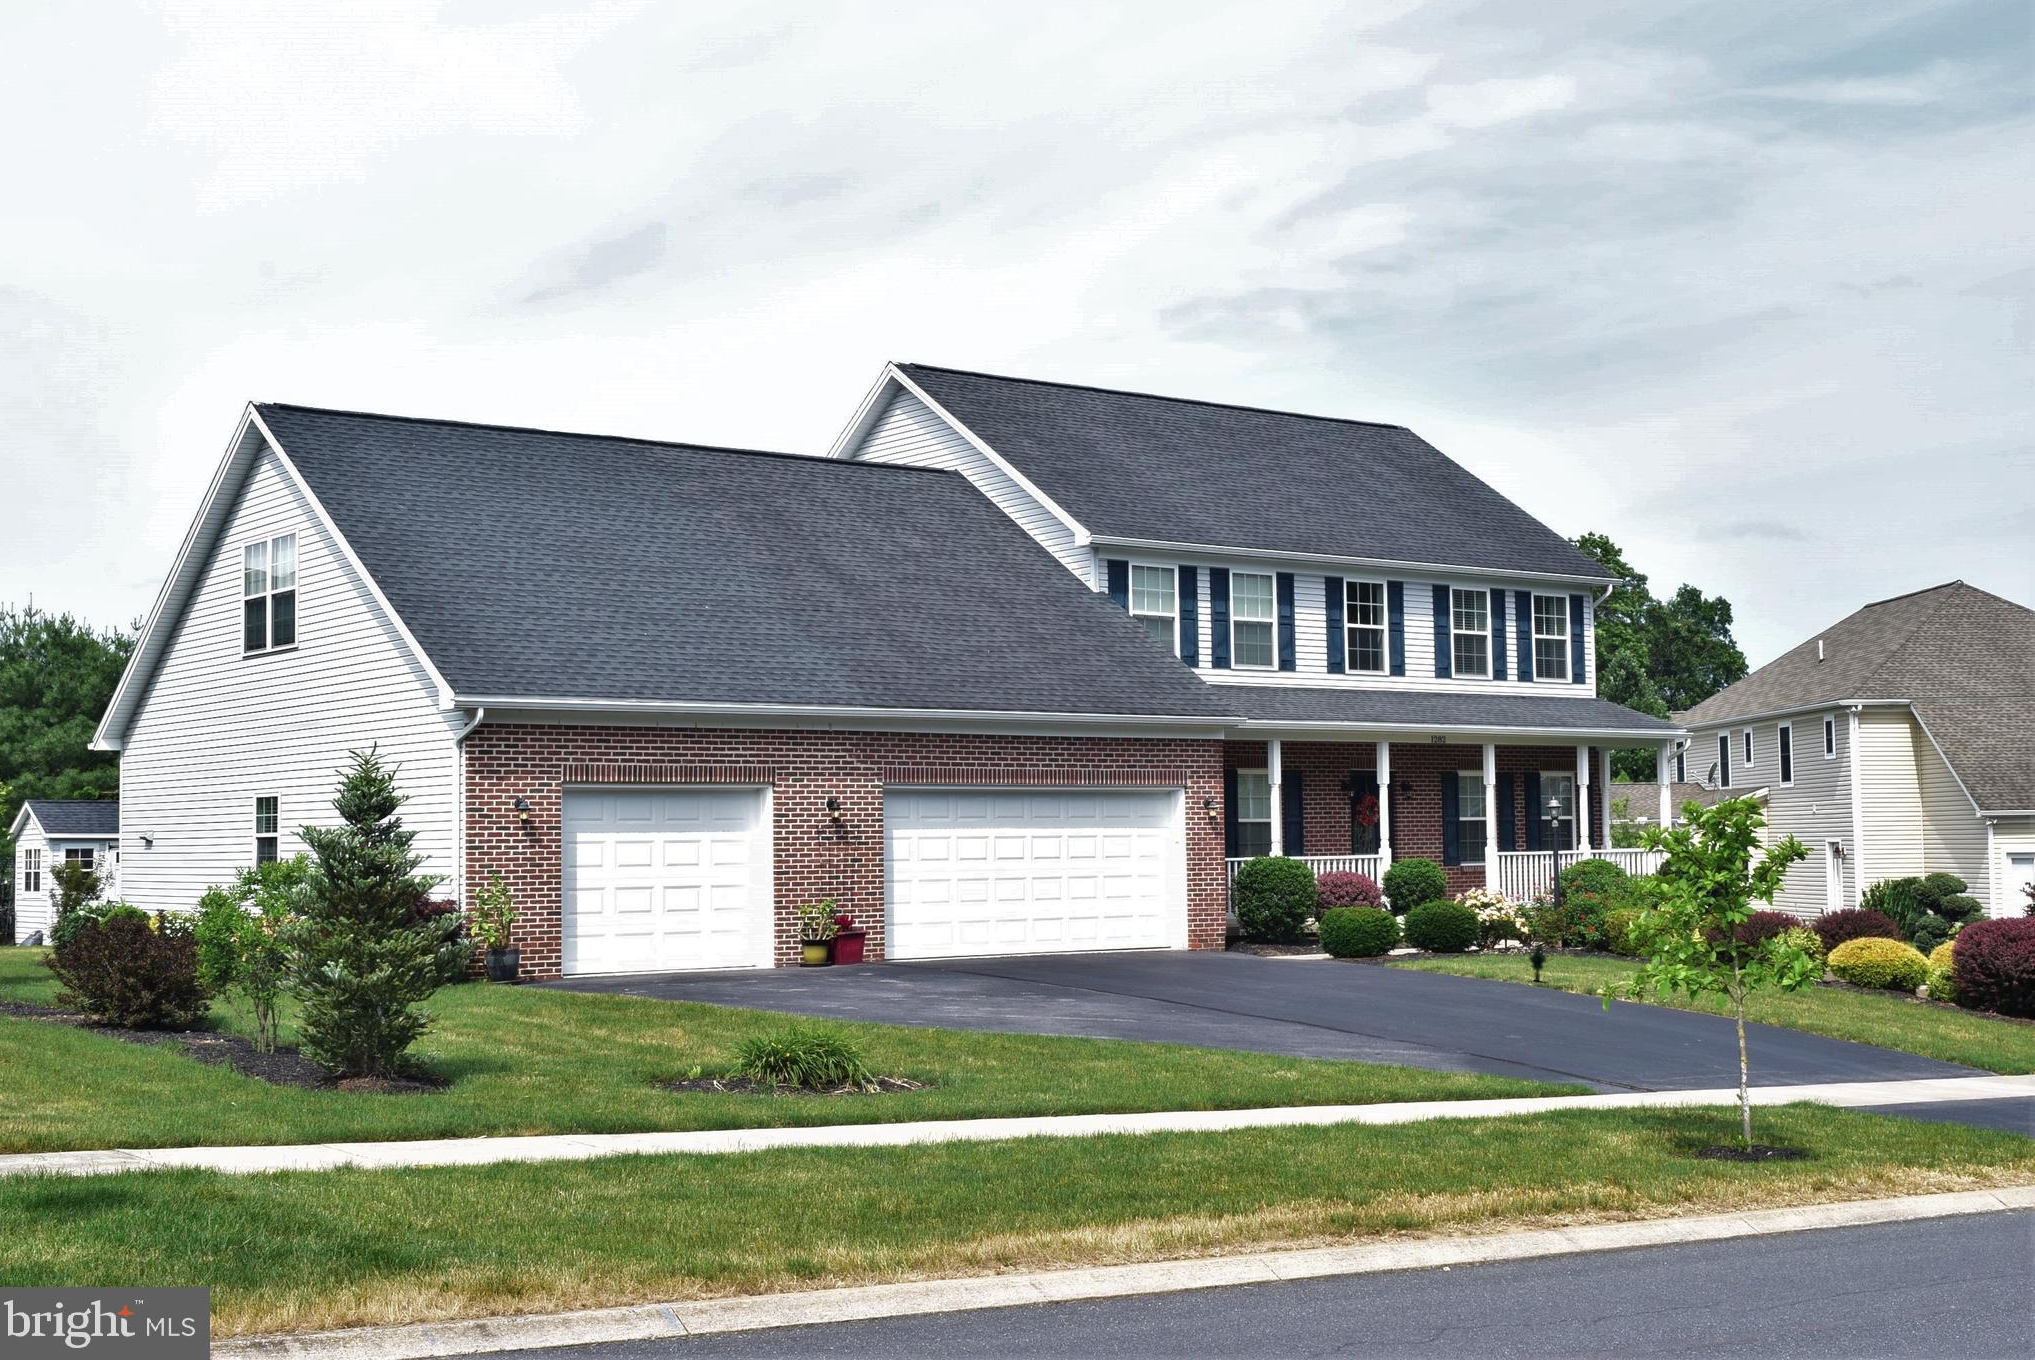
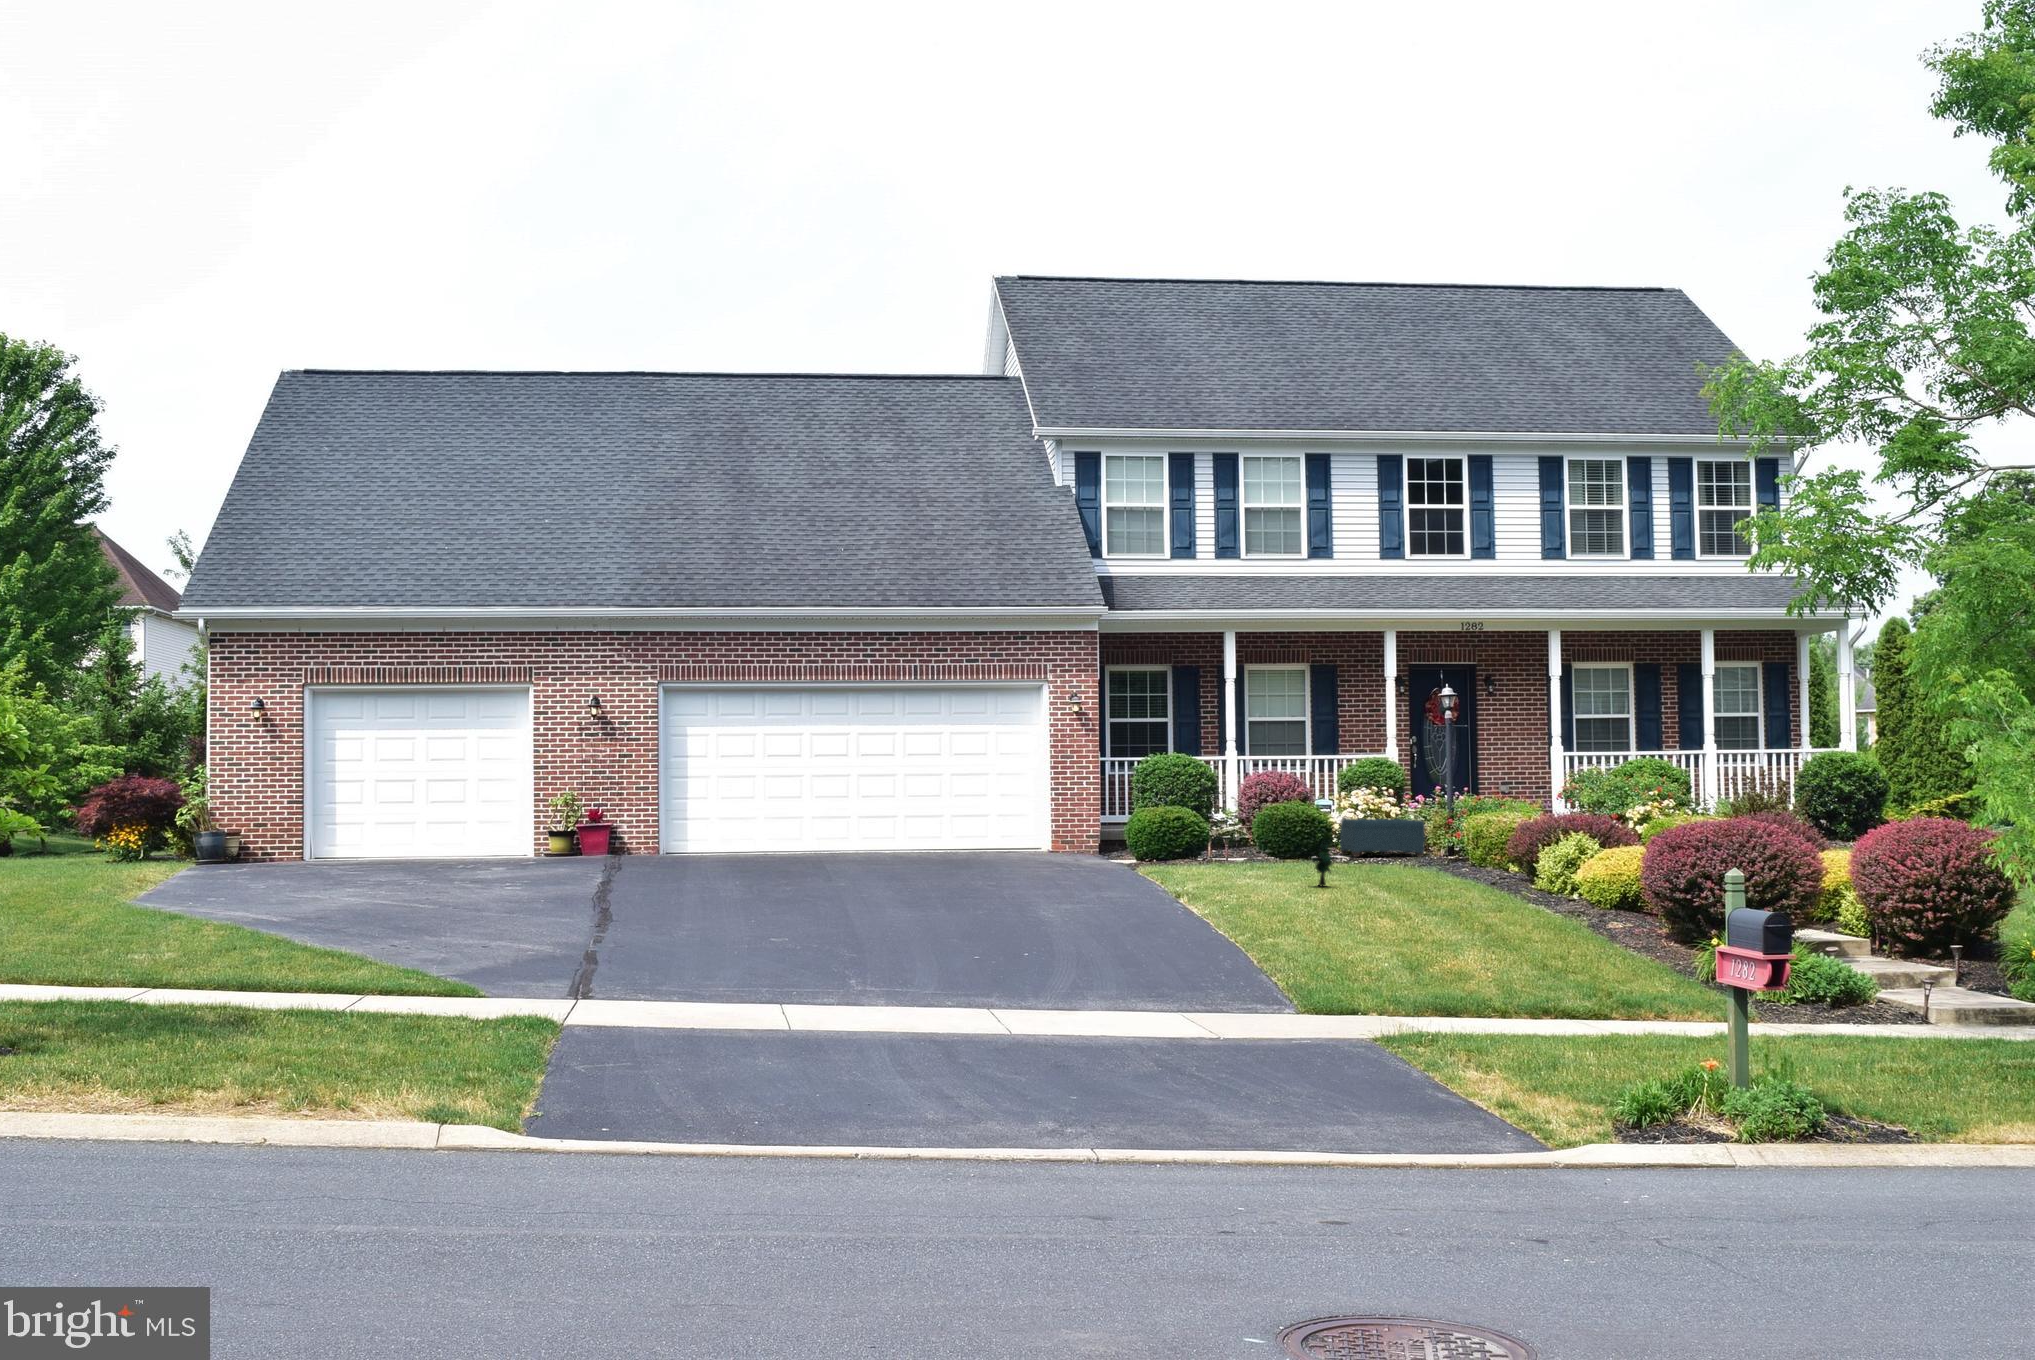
bench: none [1413,916,1478,950] -> present [1340,818,1425,857]

